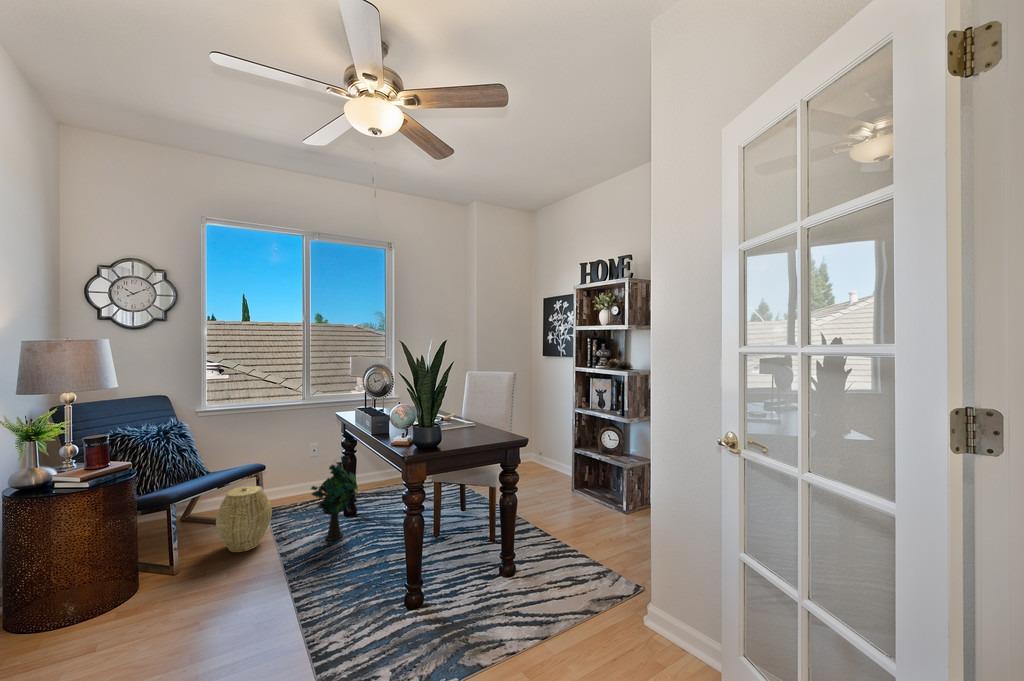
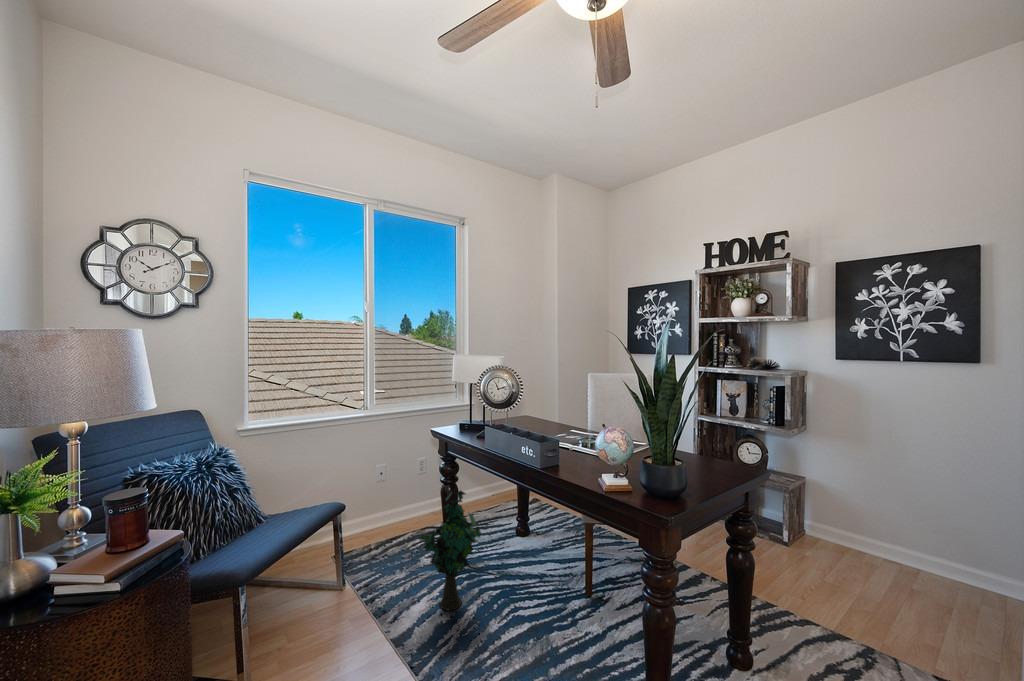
woven basket: present [216,486,272,552] -> none [293,538,367,640]

